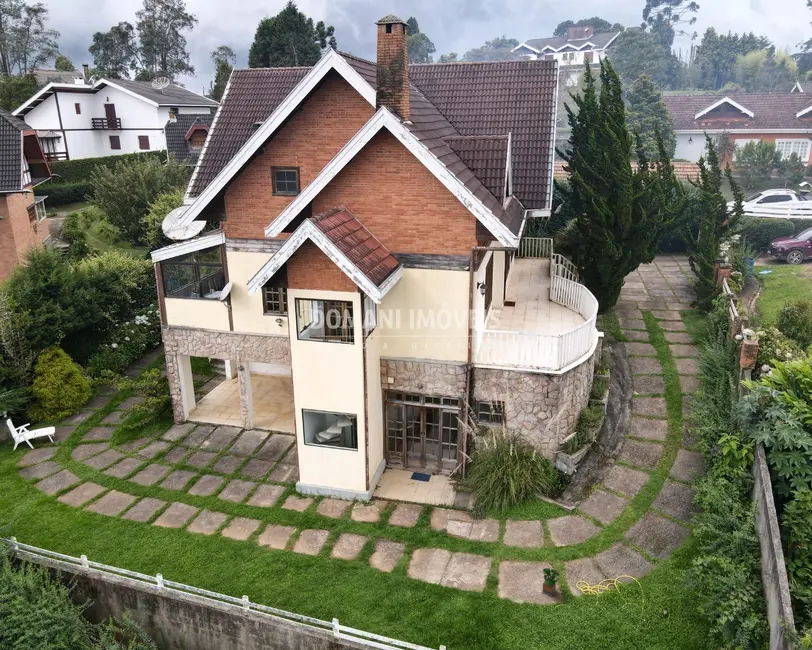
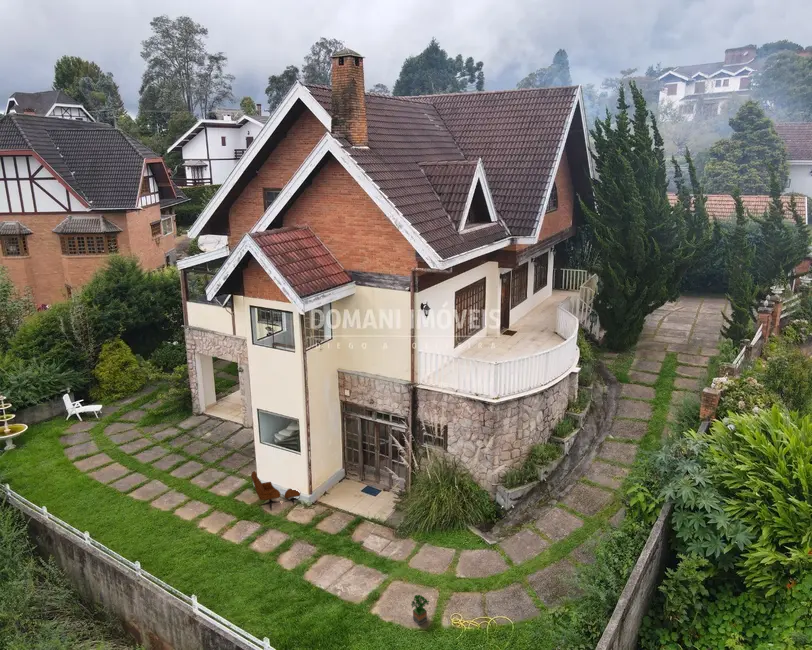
lounge chair: none [309,475,359,514] -> present [251,471,300,509]

